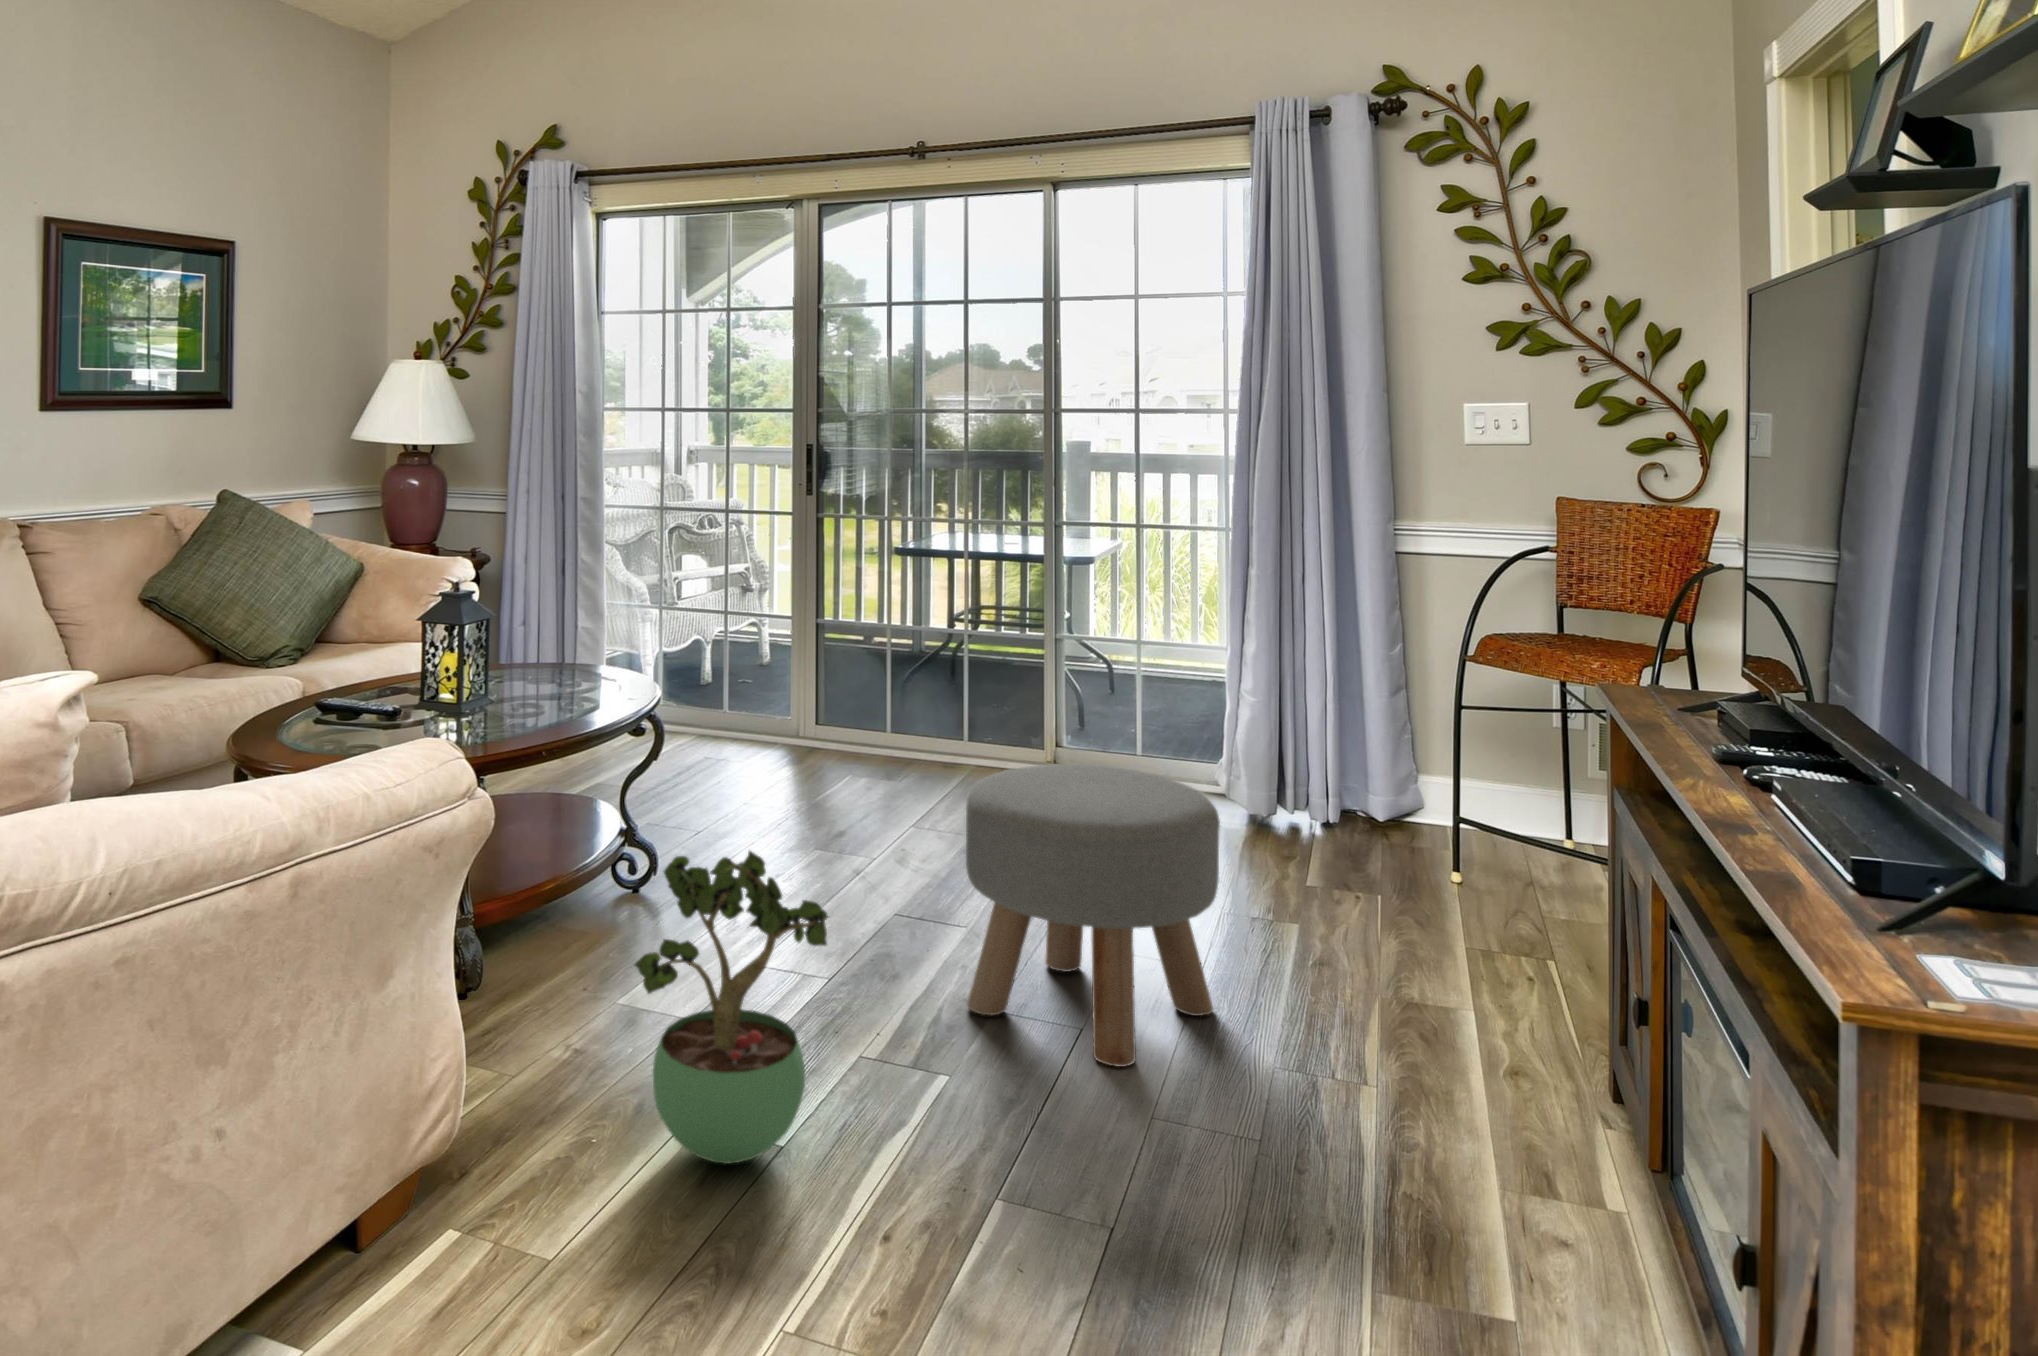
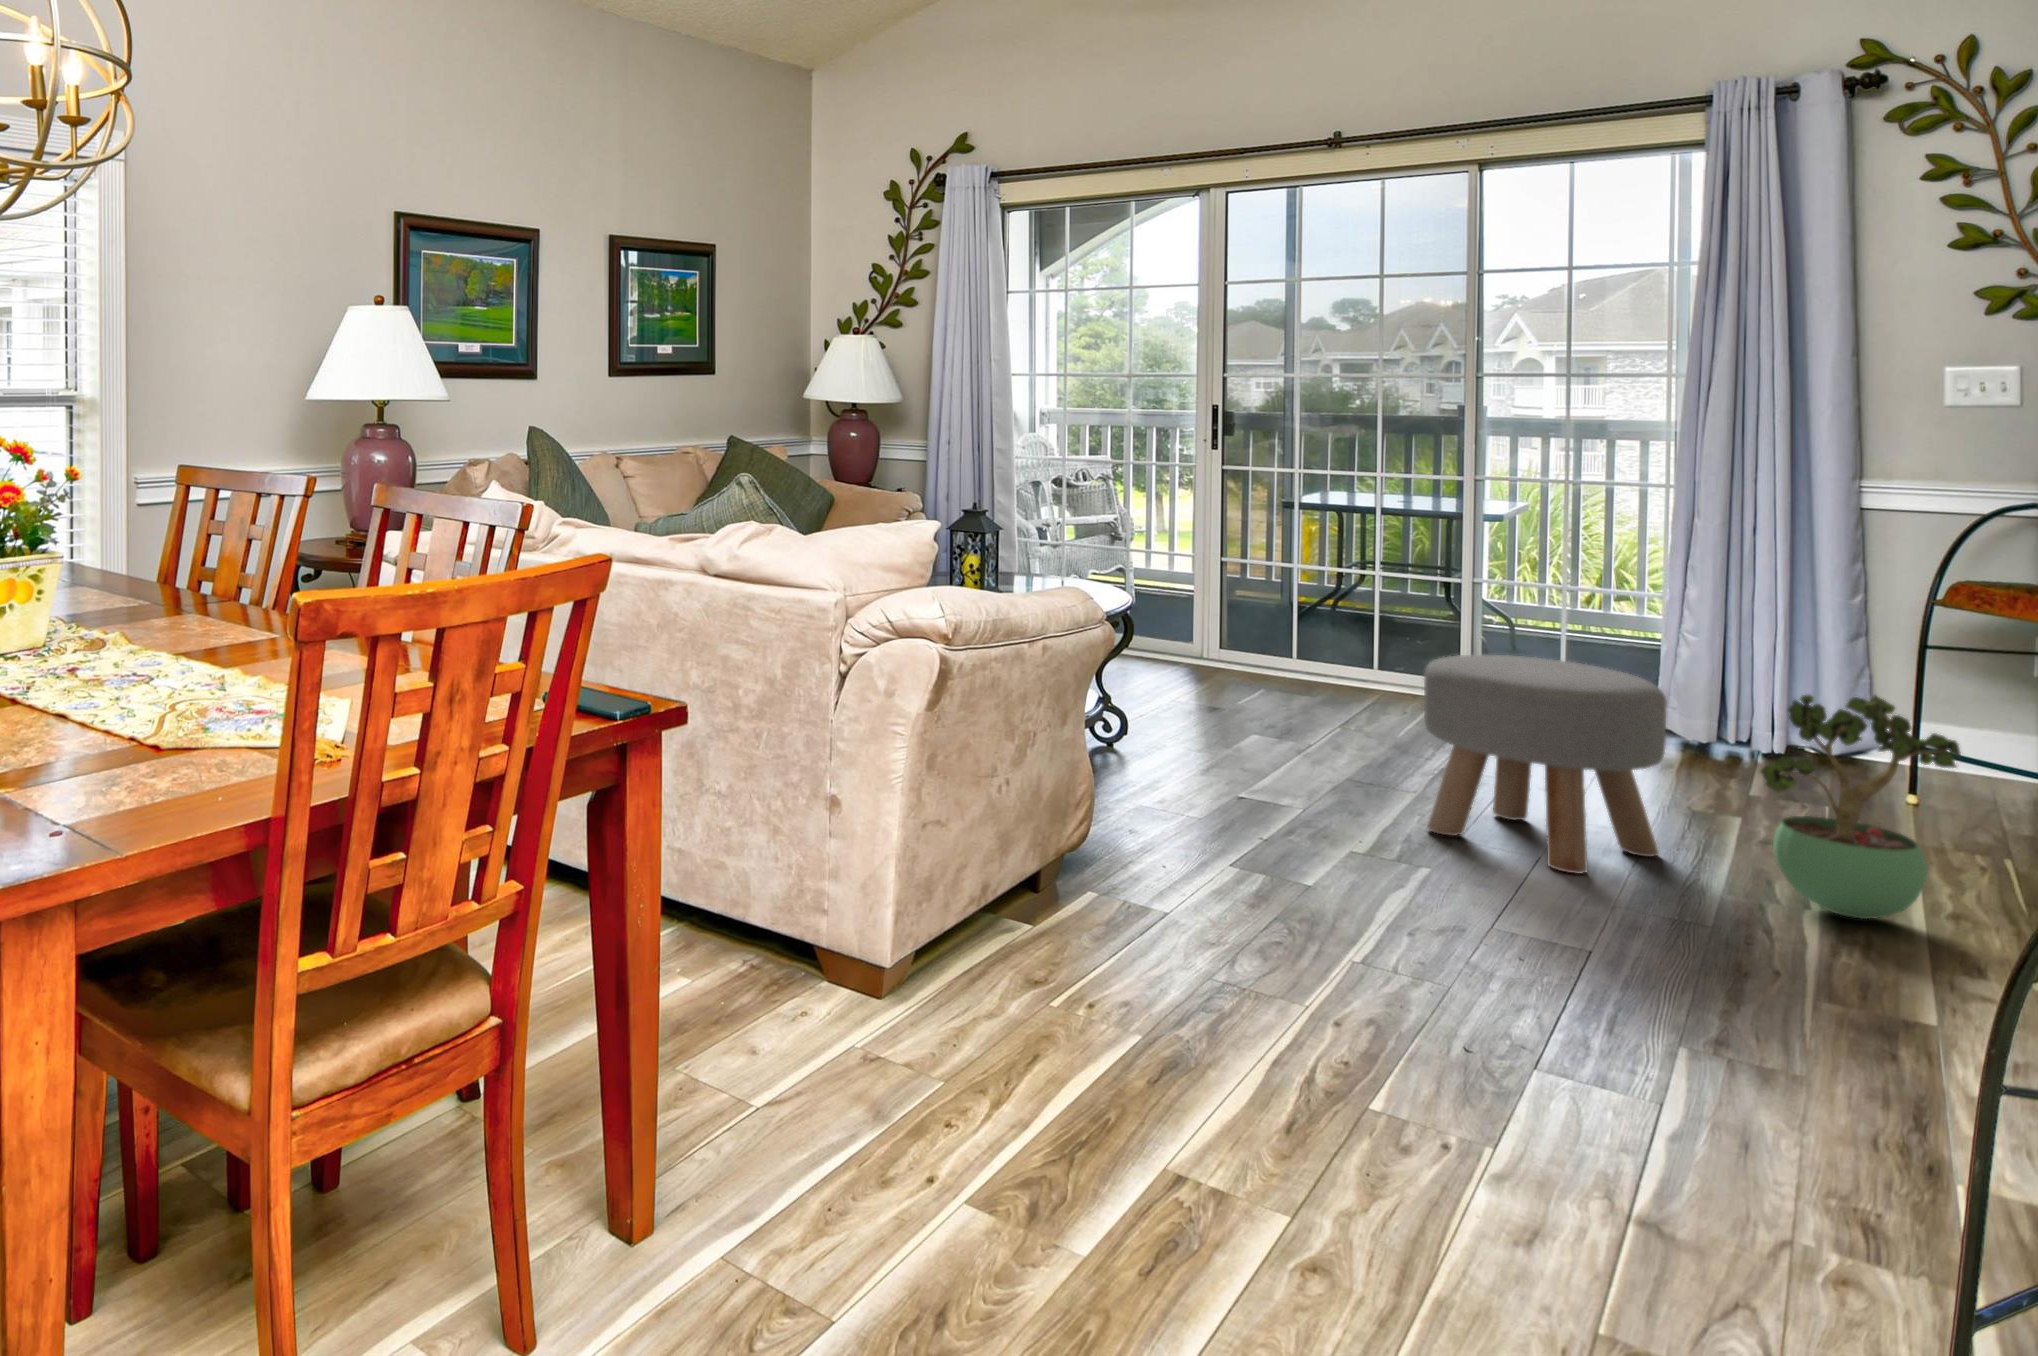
potted plant: present [635,851,828,1164] -> present [1761,695,1961,919]

